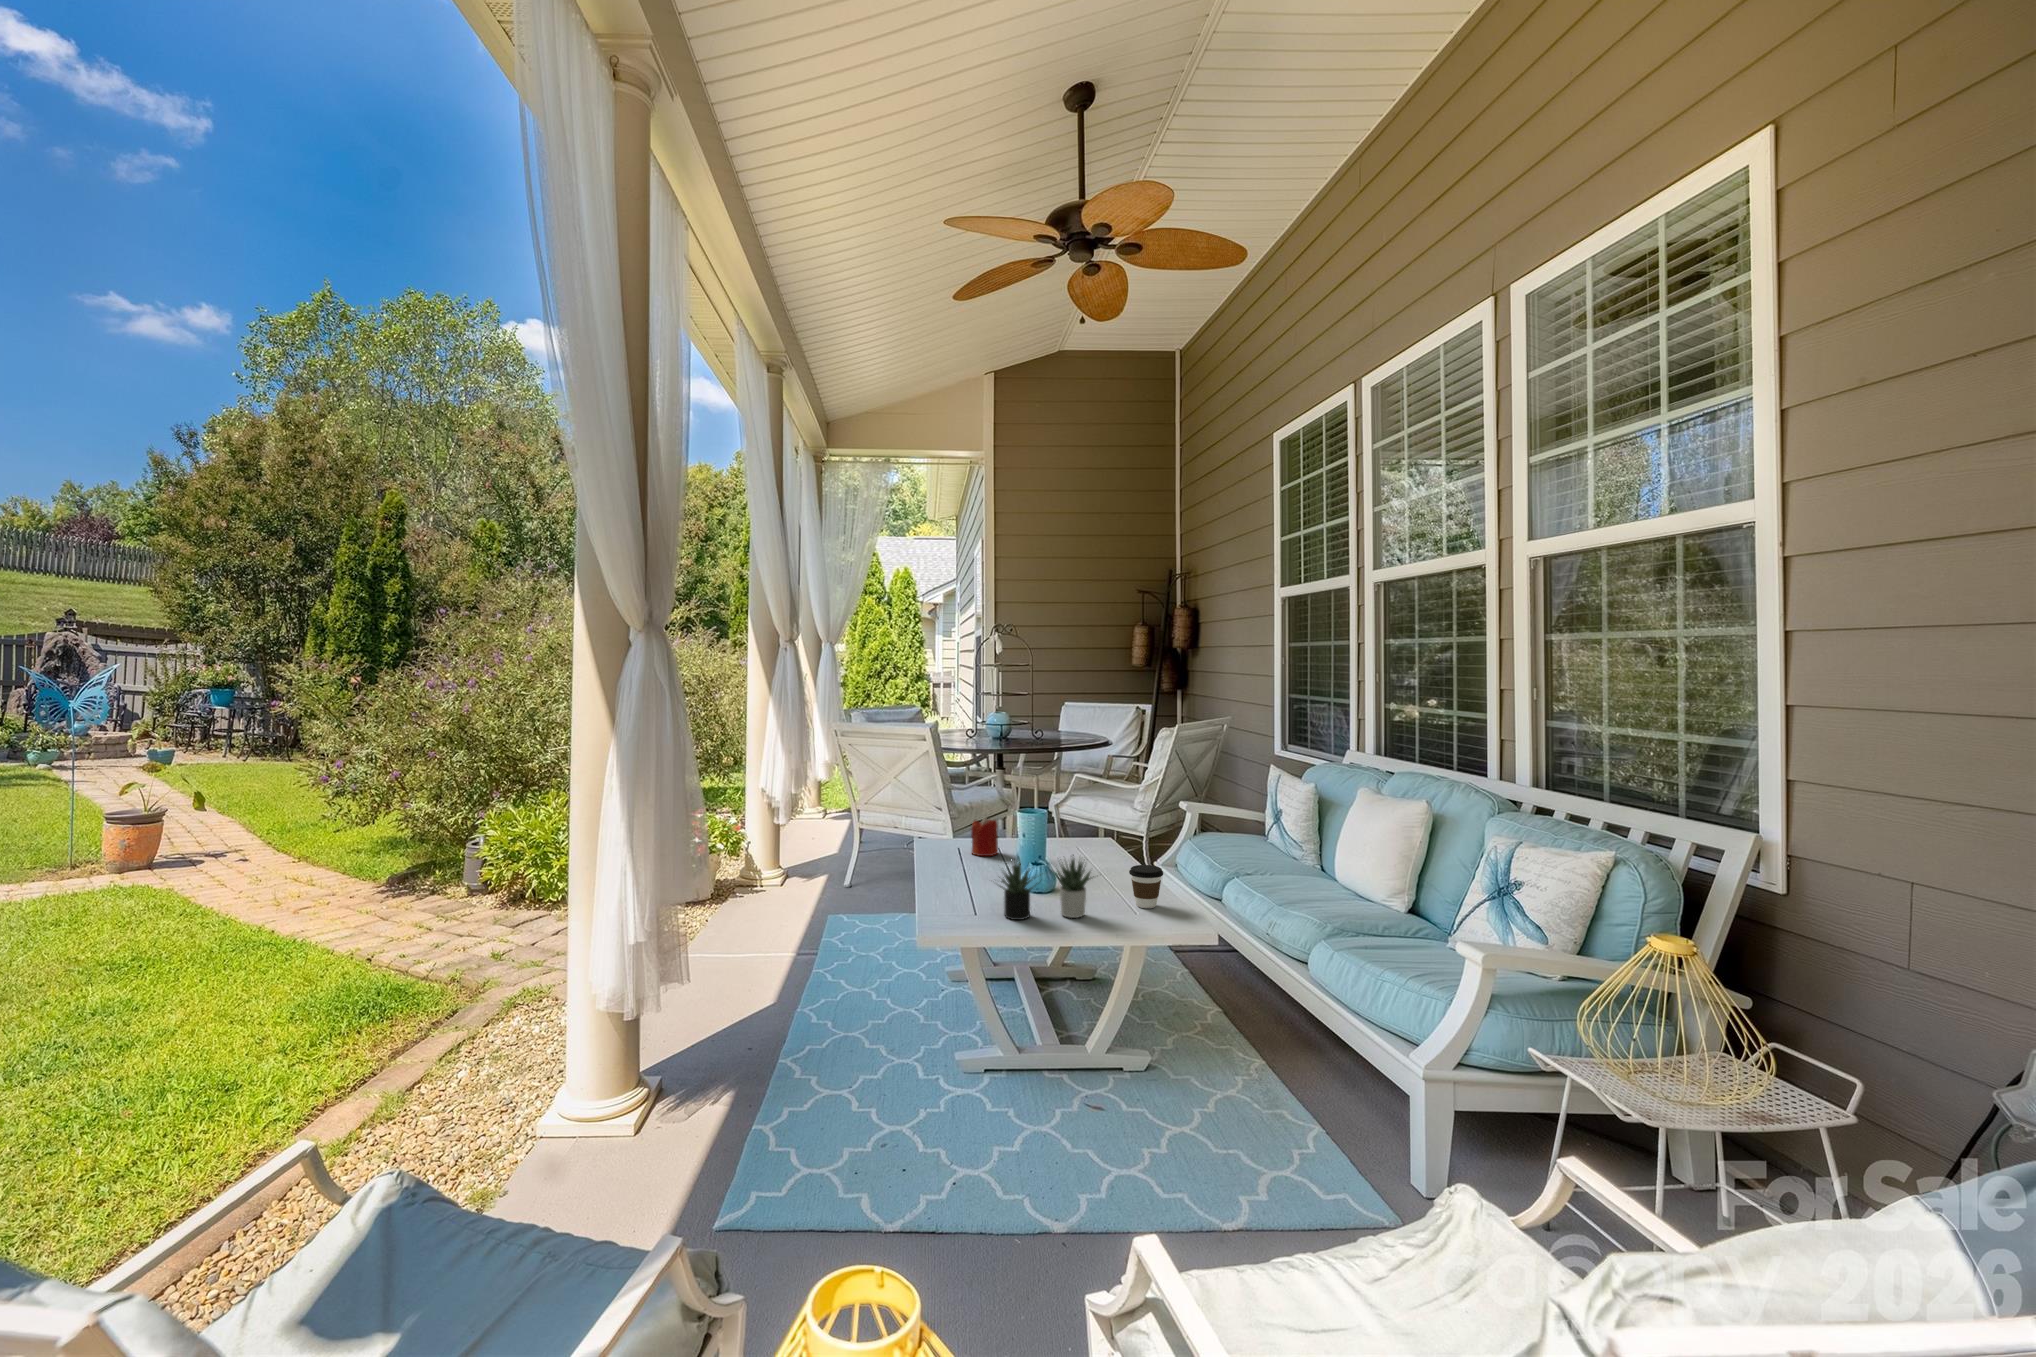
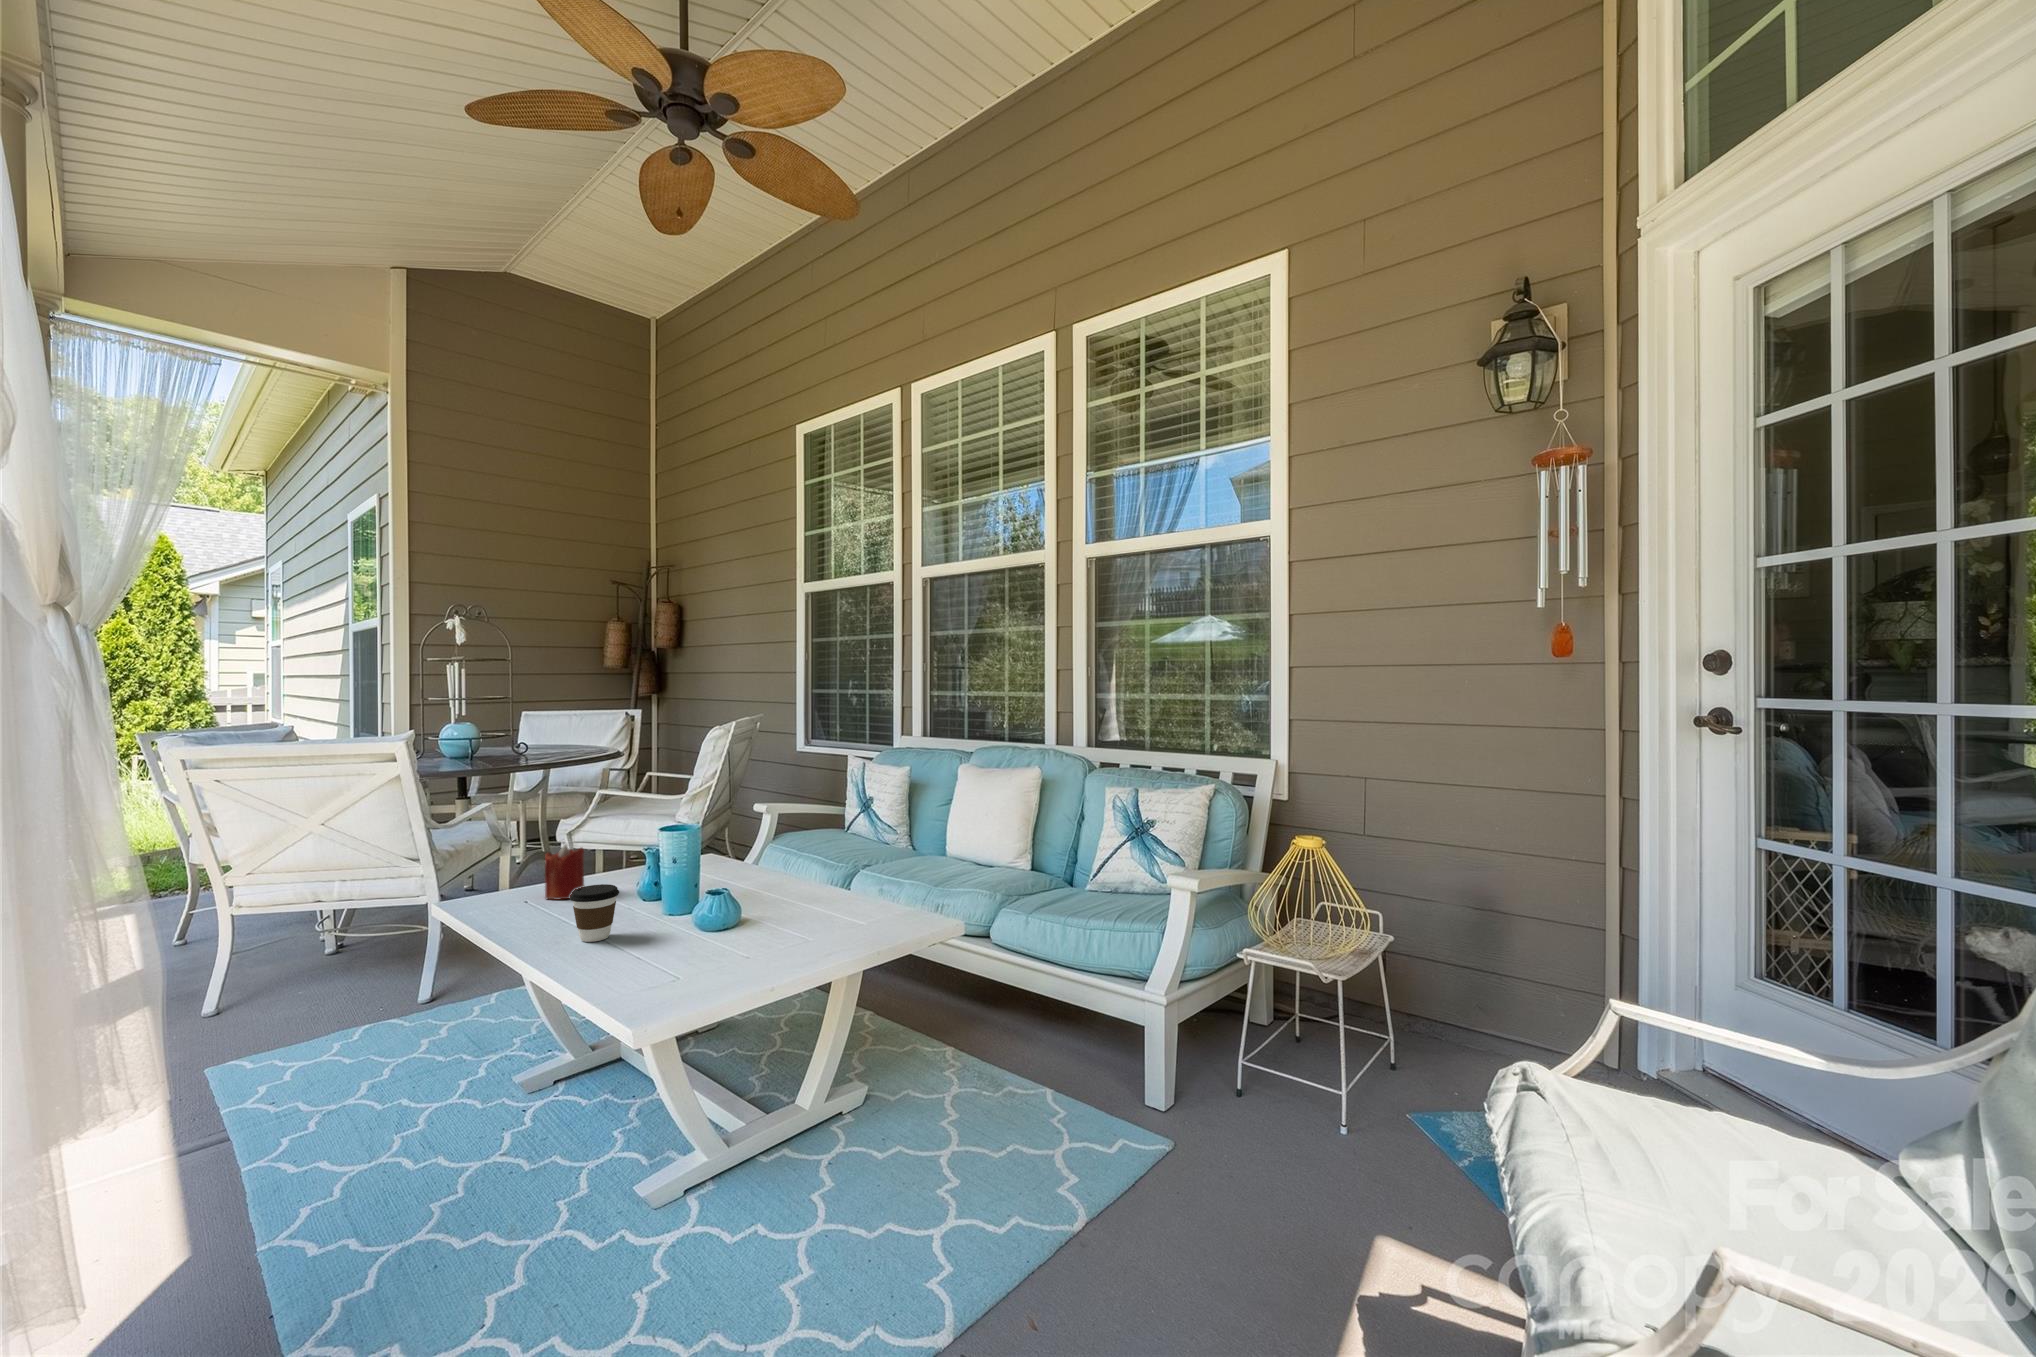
succulent plant: present [999,855,1094,920] -> none [669,861,805,960]
coffee cup: present [1129,865,1163,908] -> present [570,884,619,942]

